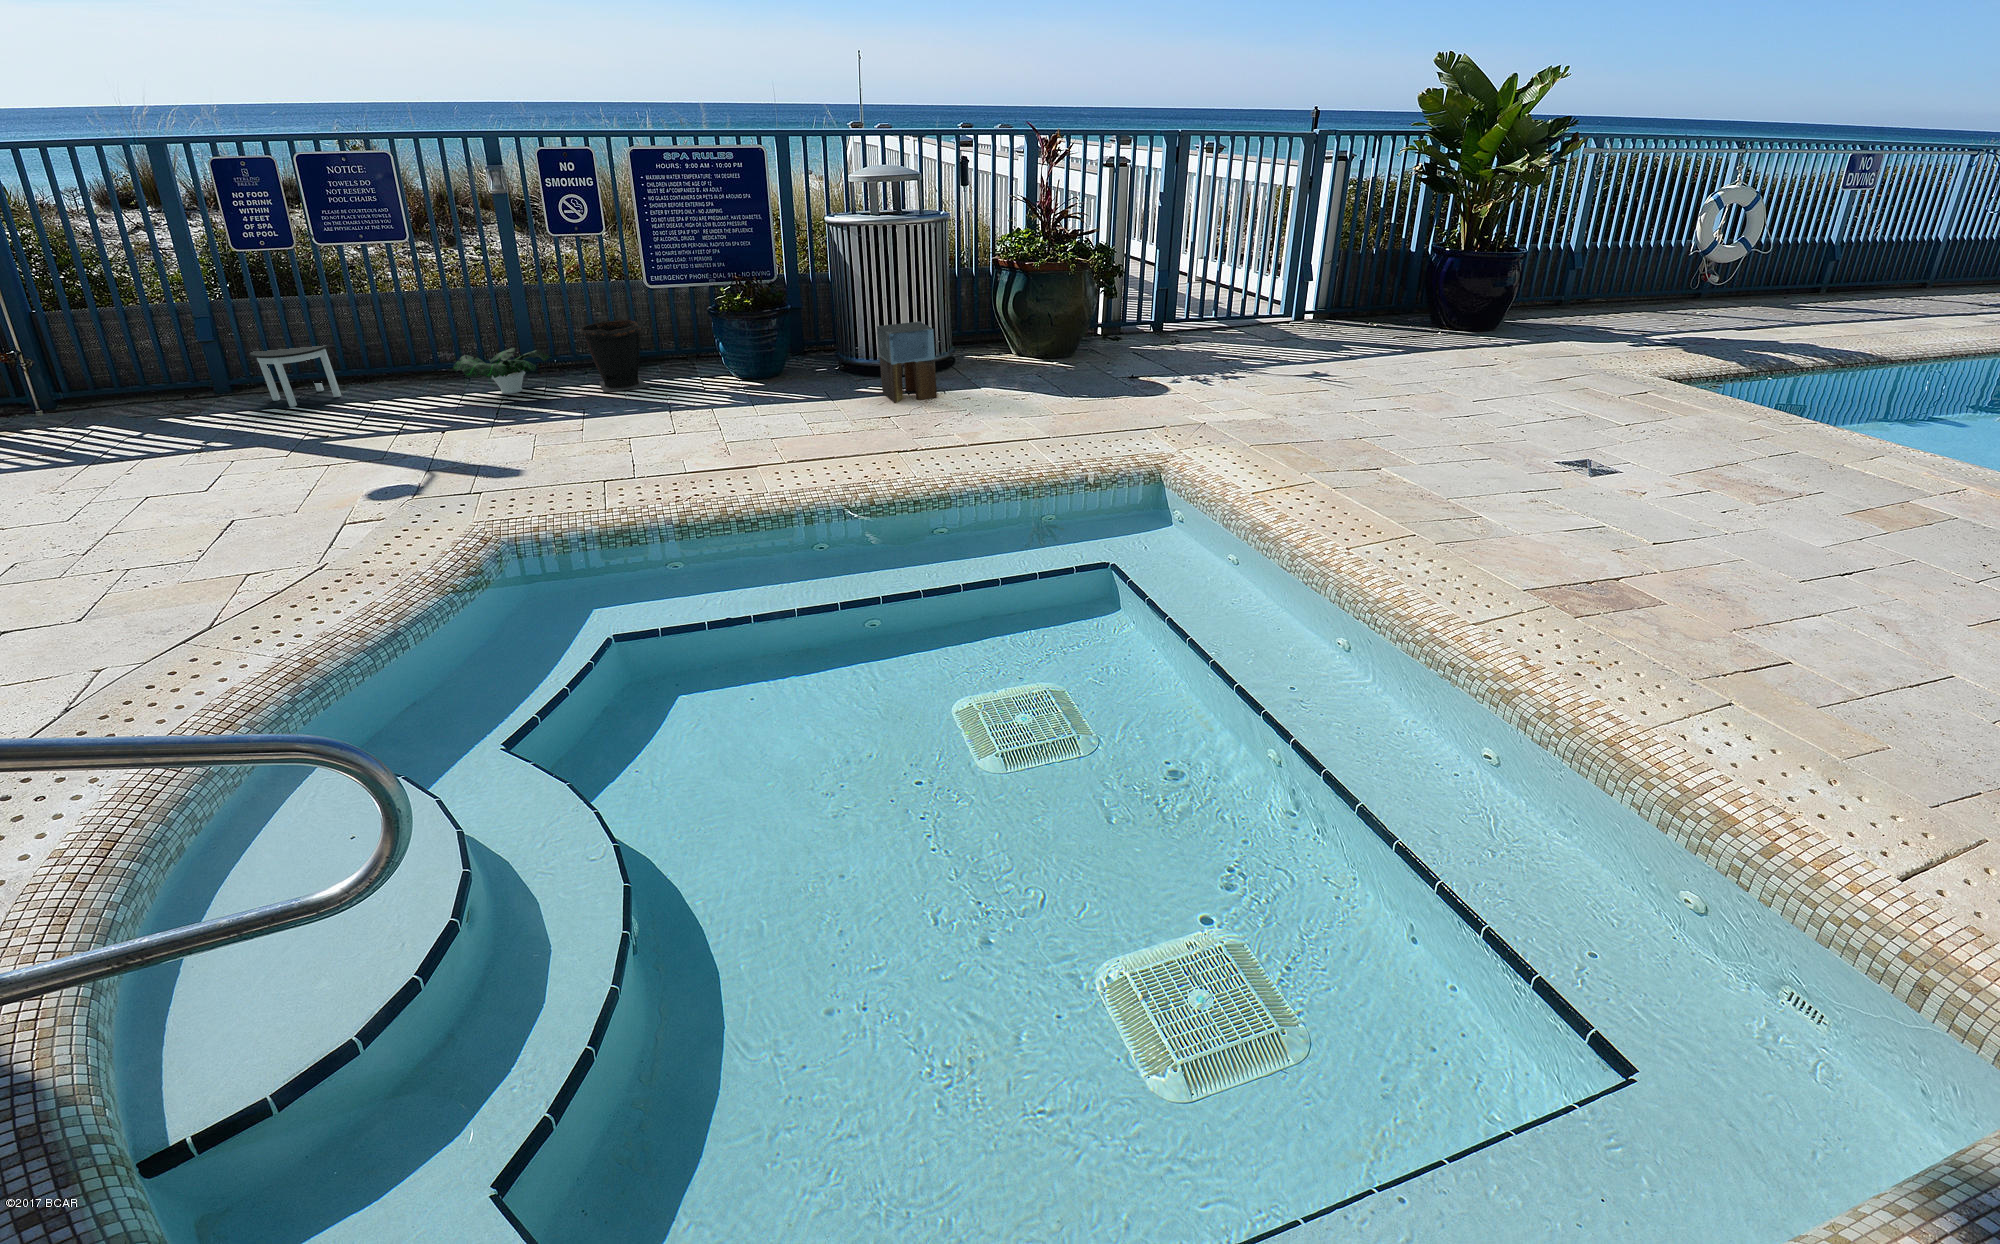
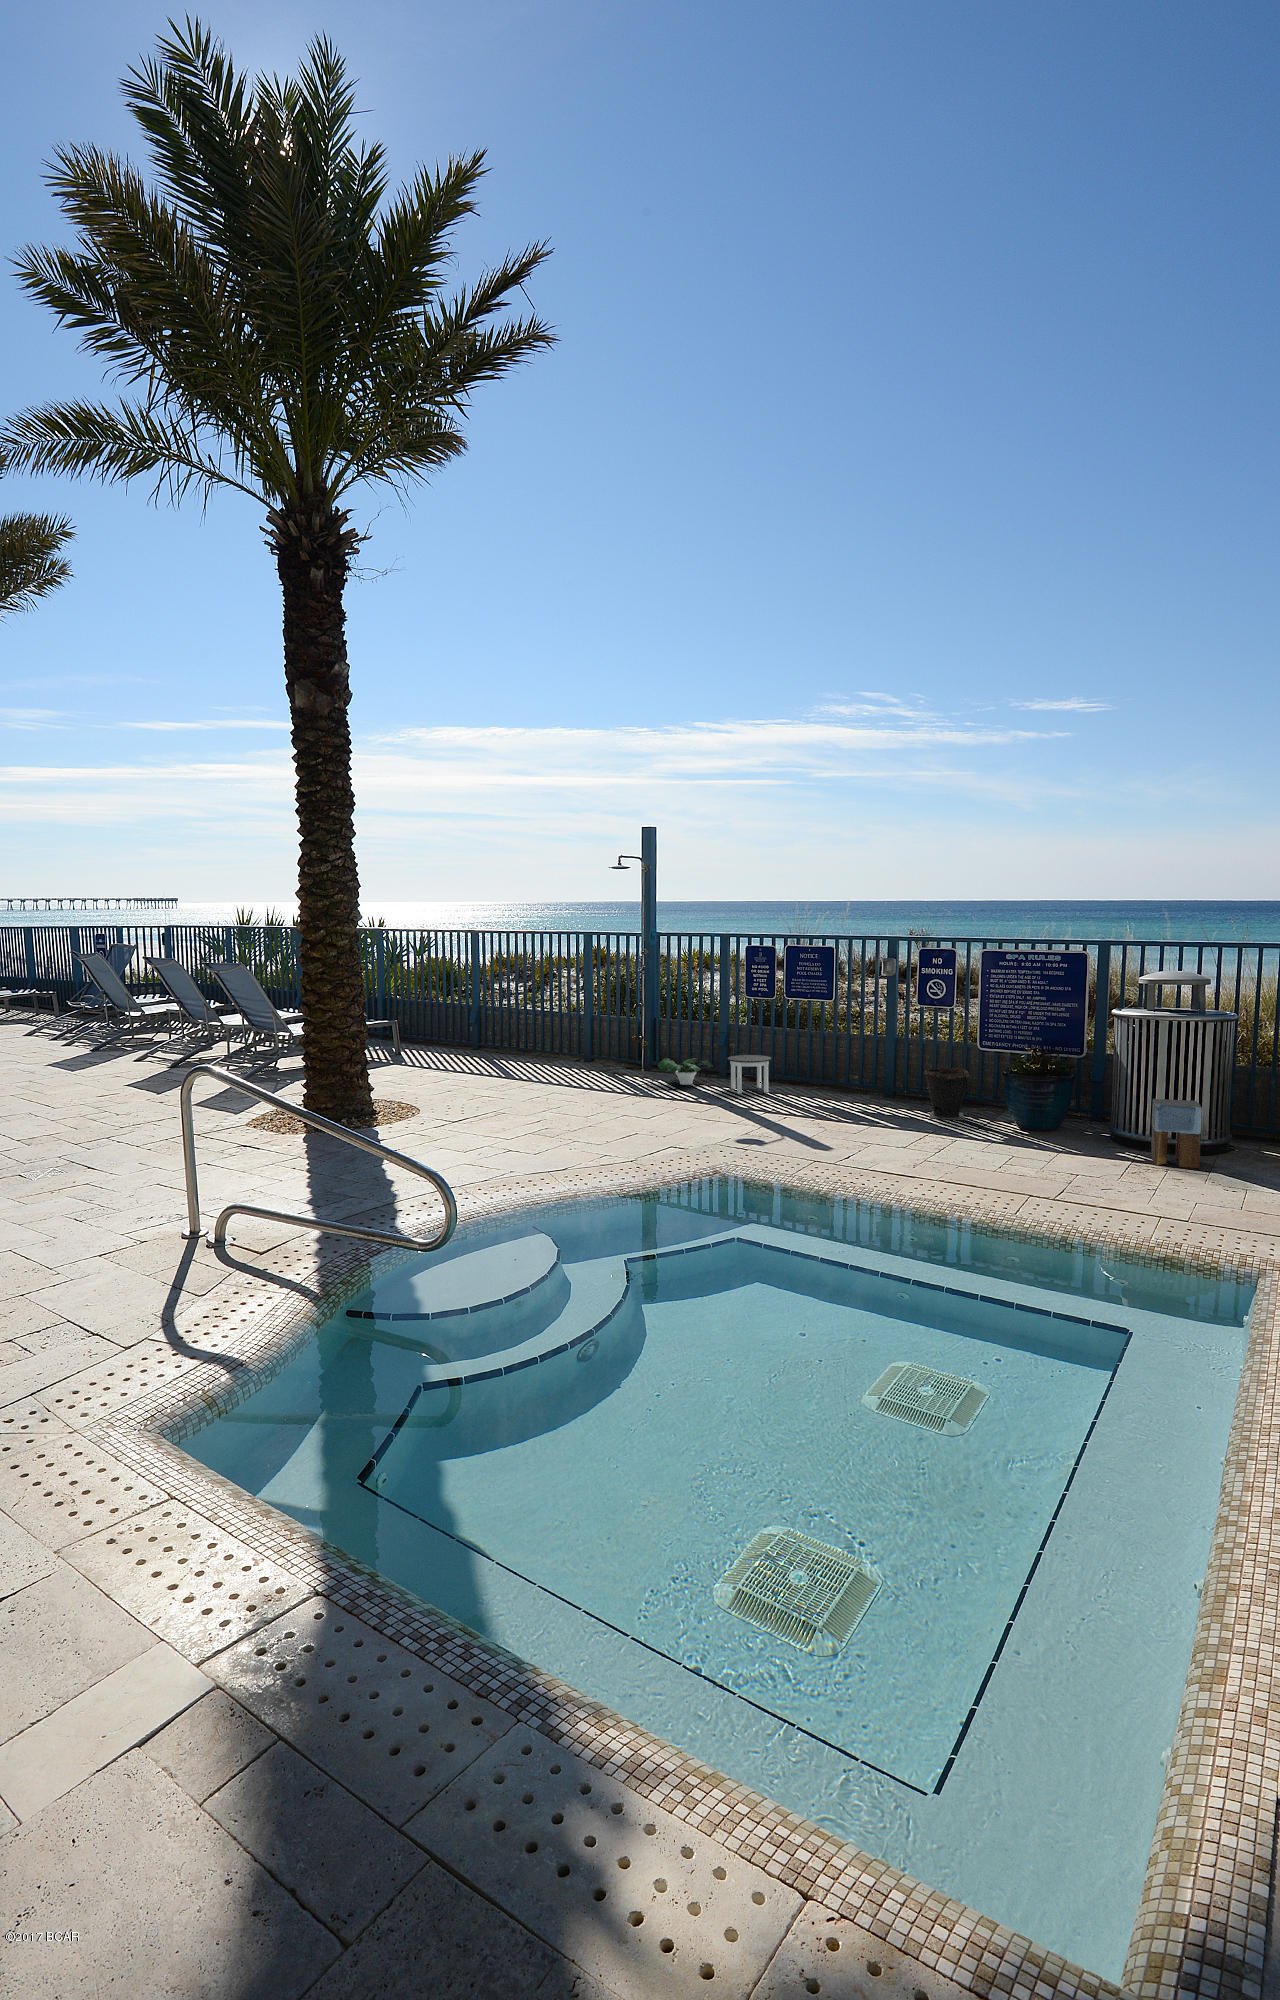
potted plant: present [453,348,550,394] -> present [658,1058,713,1085]

